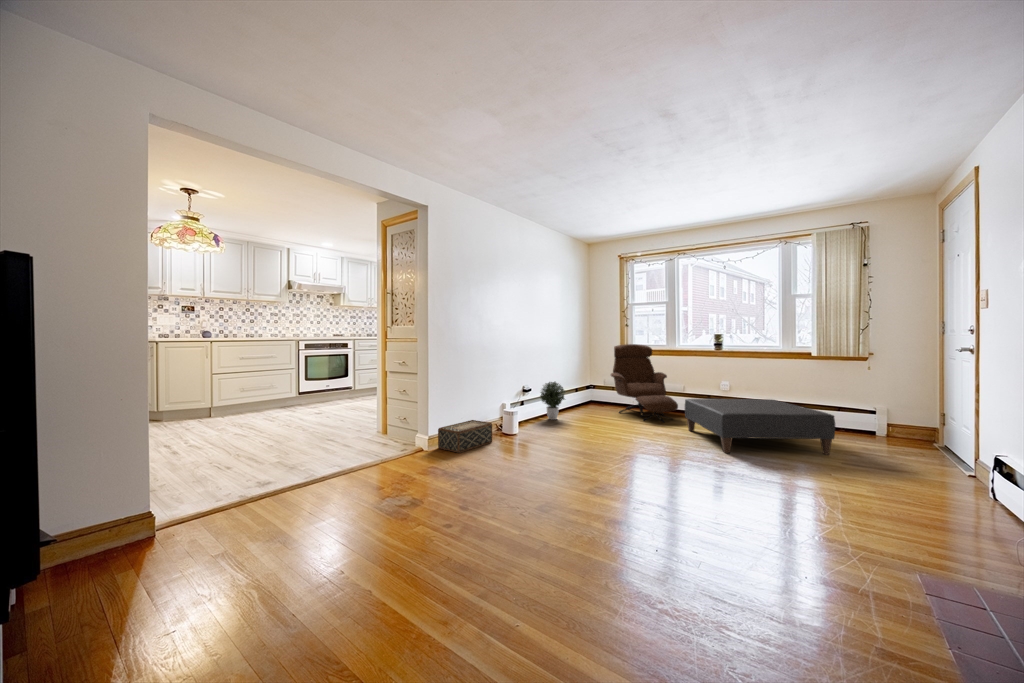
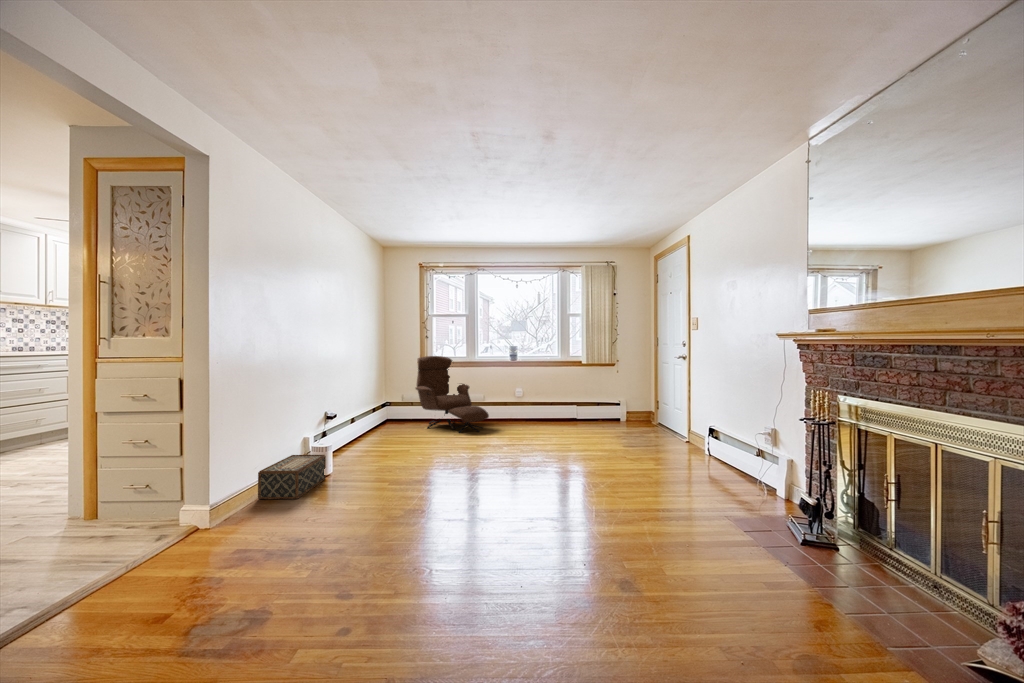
potted plant: present [540,382,565,420] -> none [349,399,381,444]
ottoman: present [685,399,835,455] -> none [503,401,618,450]

